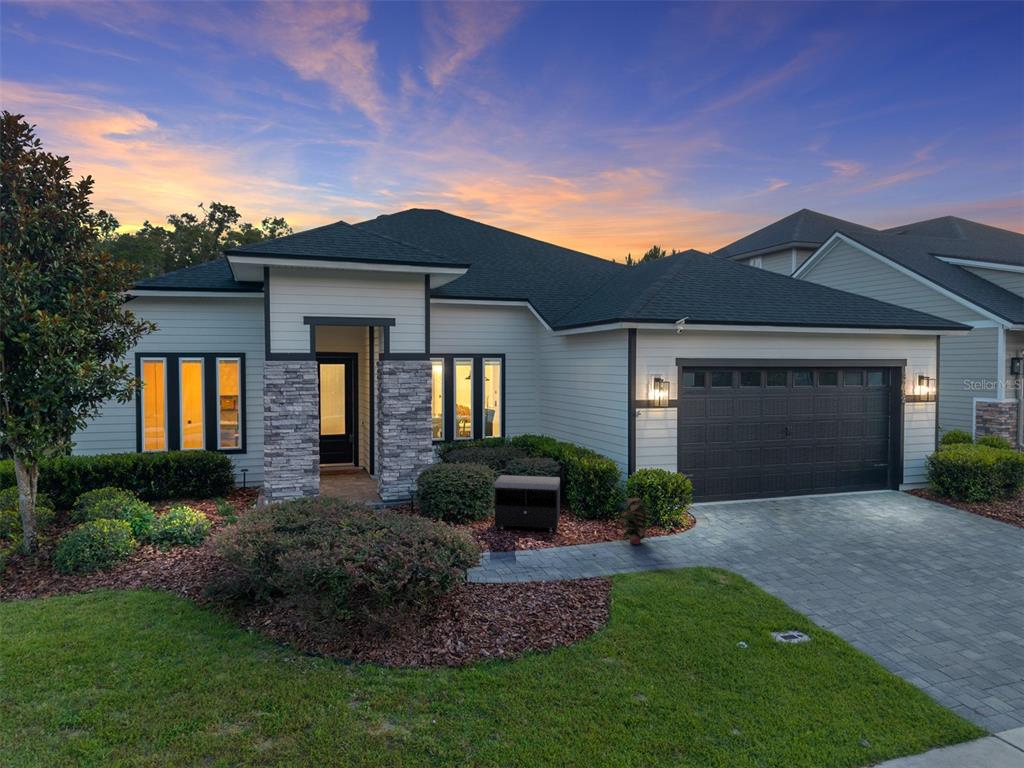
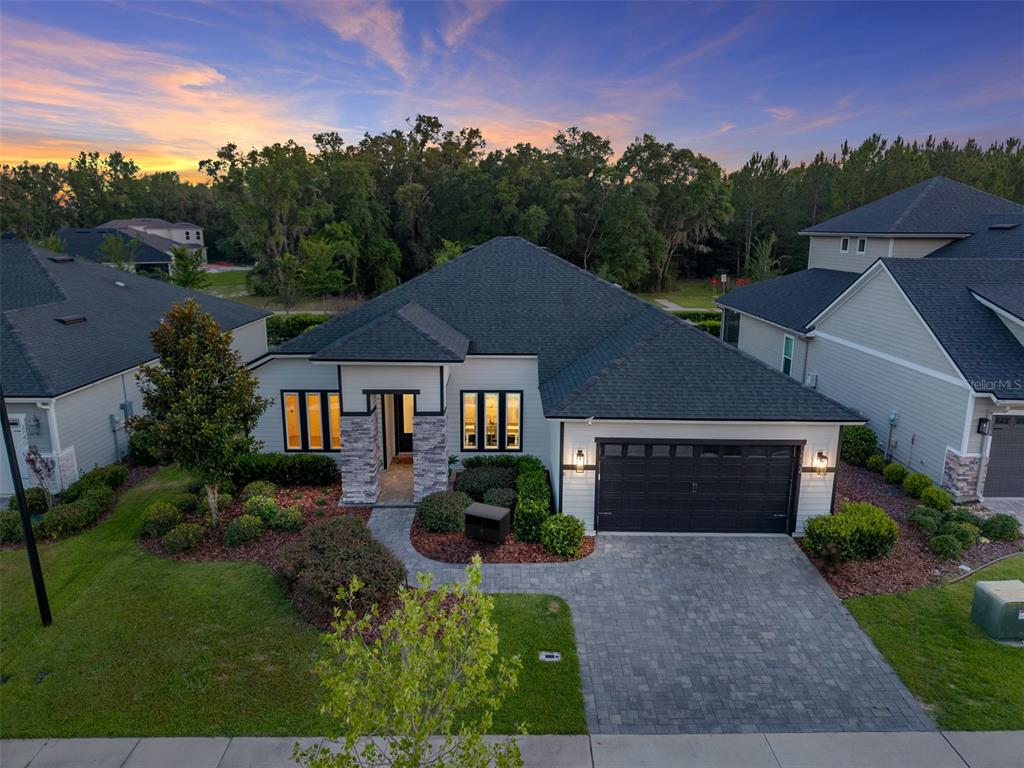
decorative plant: present [621,498,650,544] -> present [819,542,841,572]

